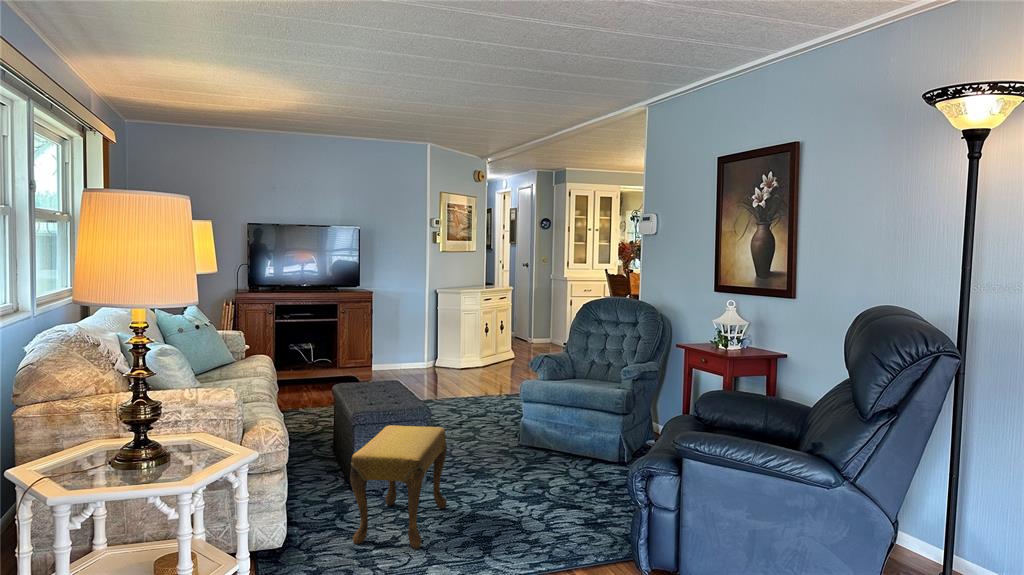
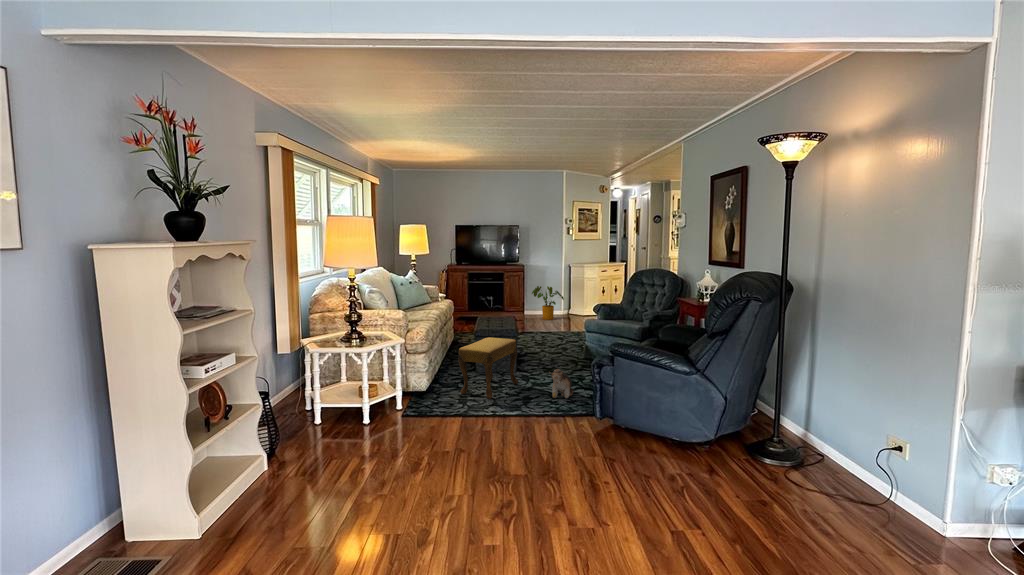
house plant: none [381,323,432,377] -> present [532,286,564,320]
plush toy: none [525,479,556,531] -> present [552,369,573,398]

